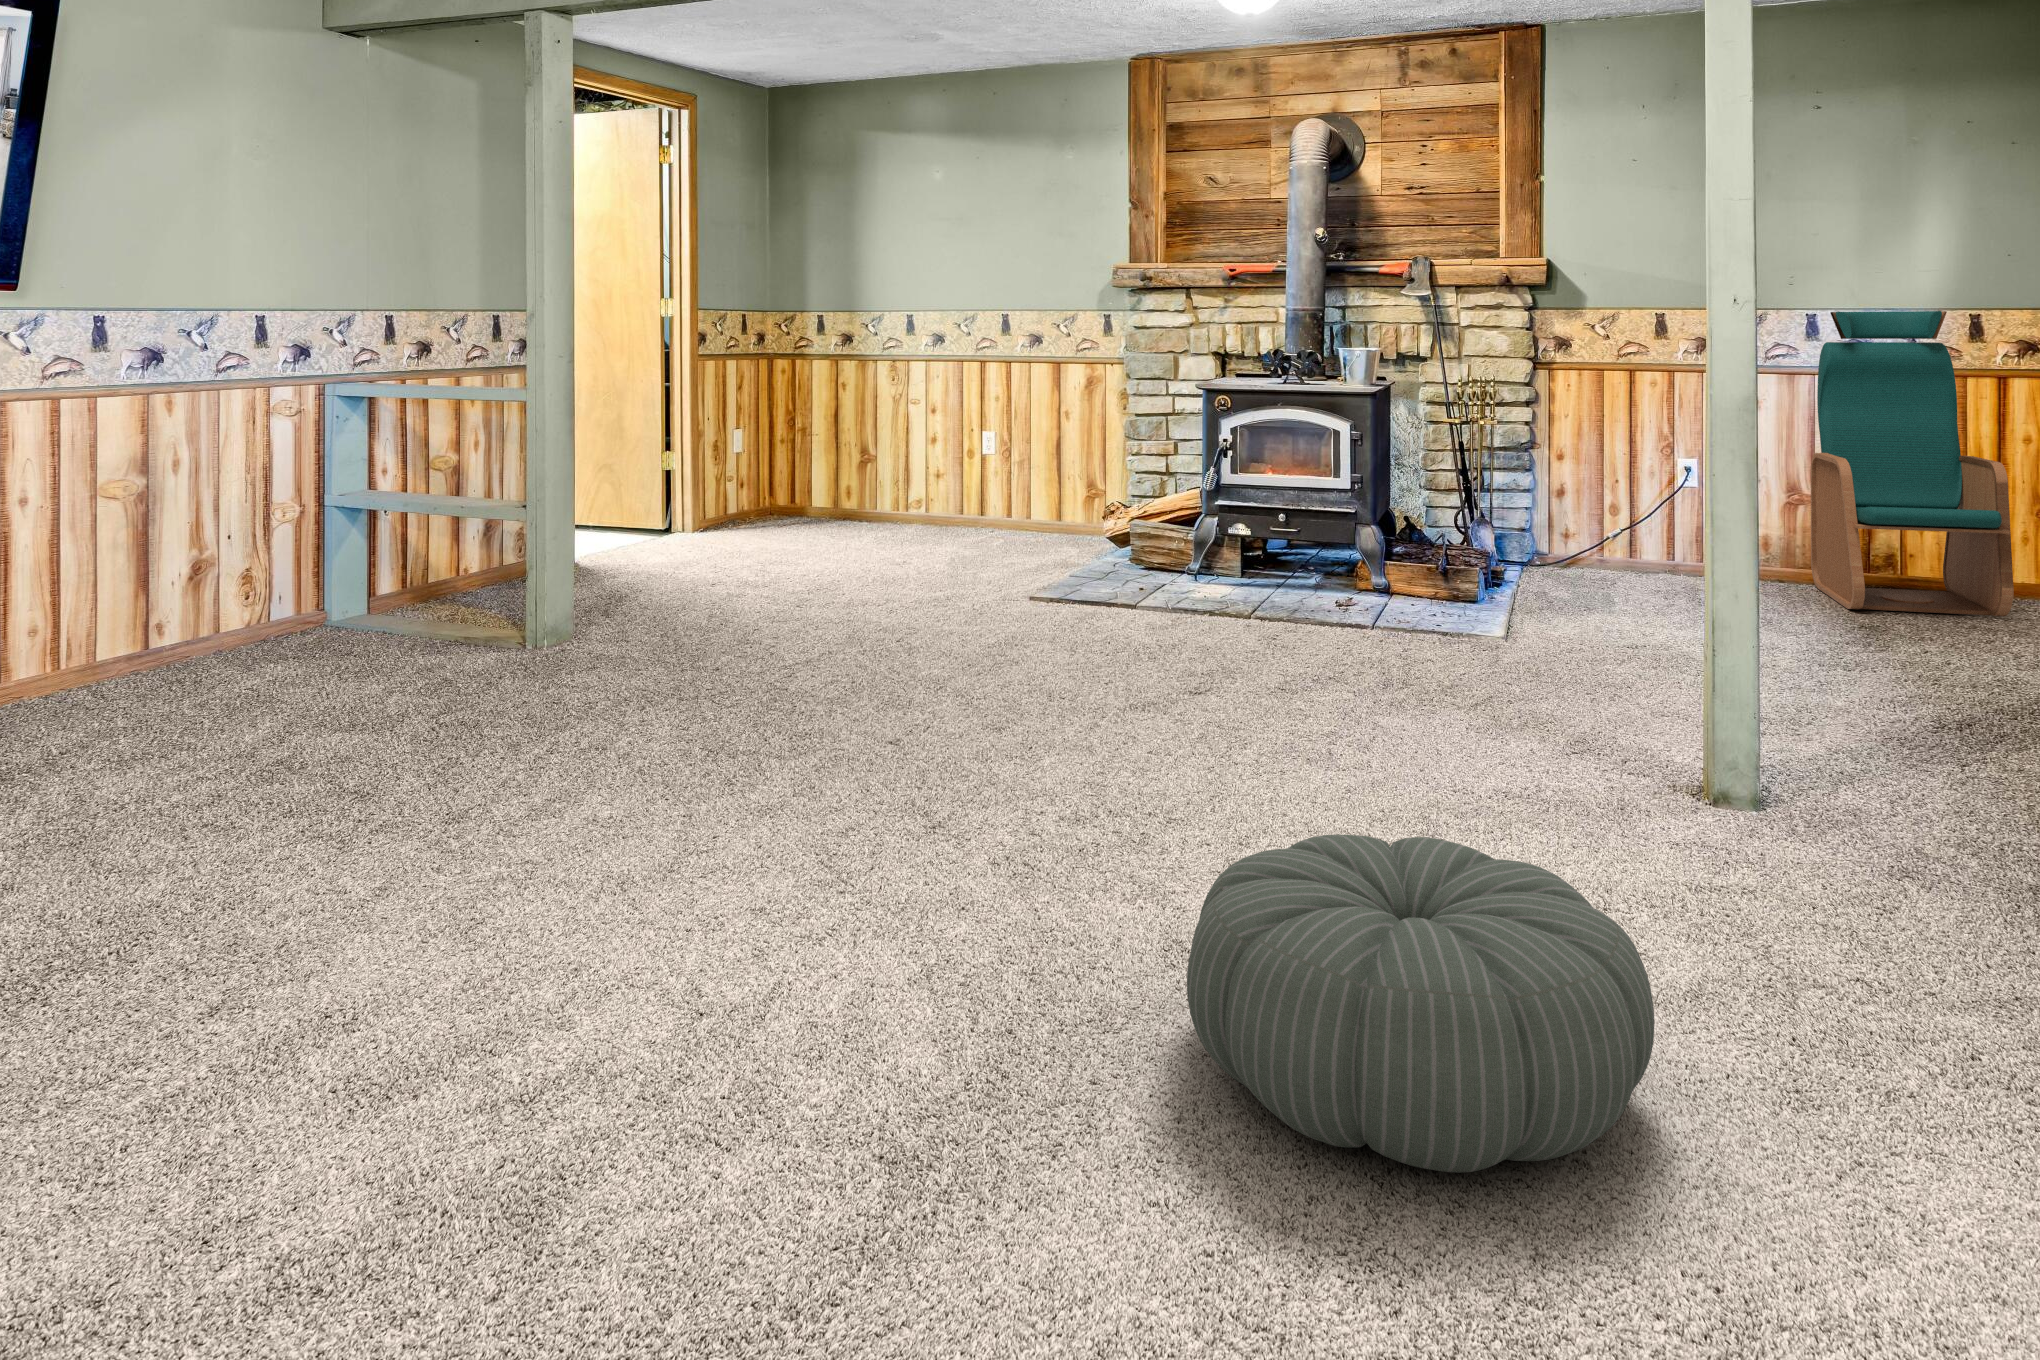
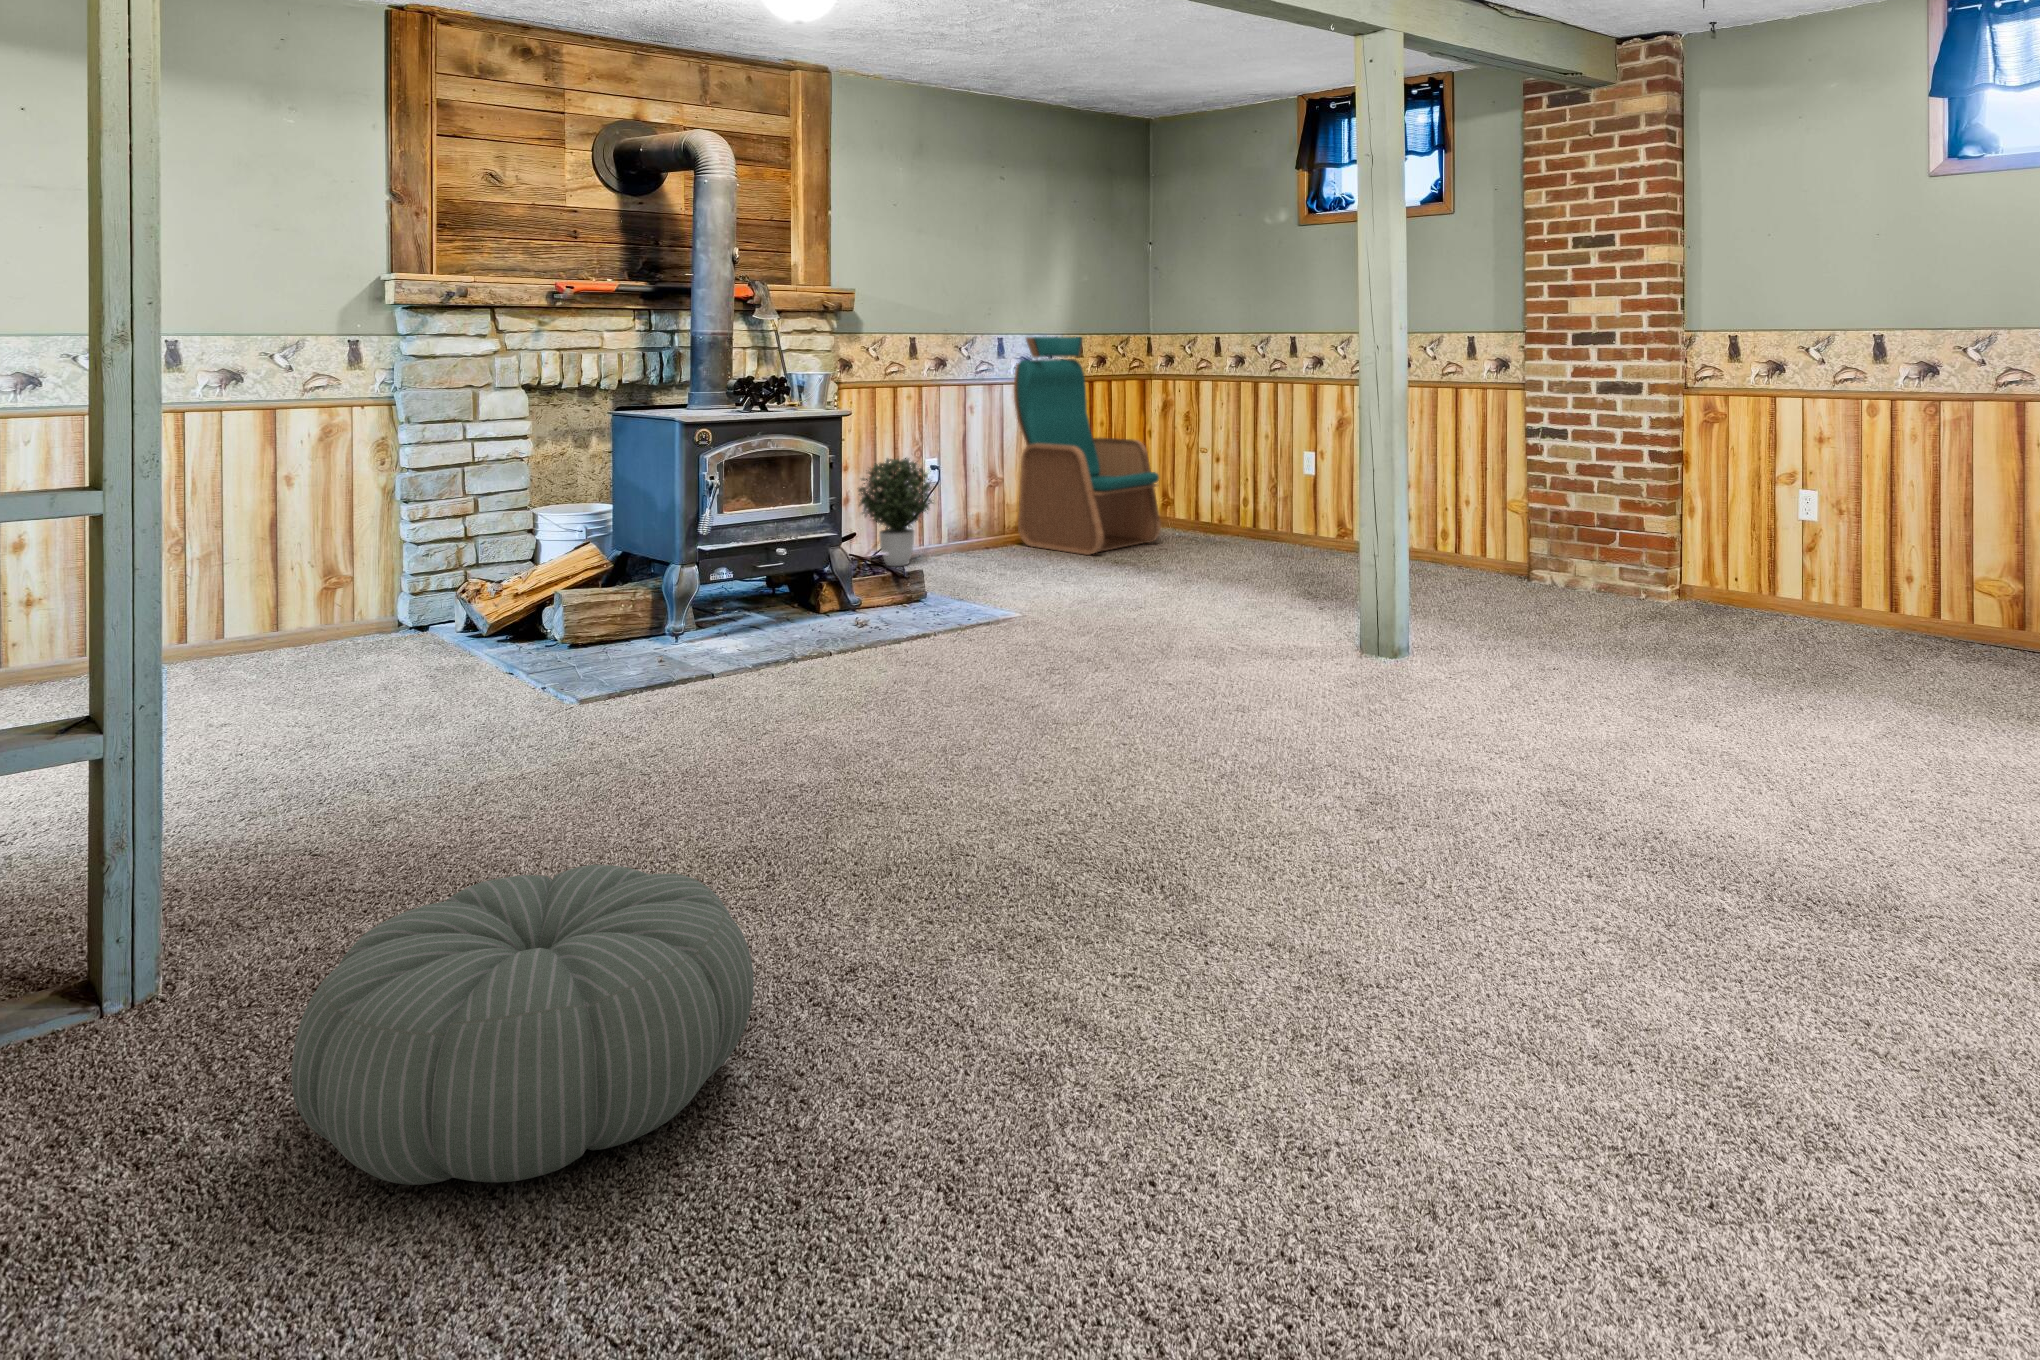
potted plant: none [1558,449,1651,576] -> present [859,458,933,566]
pouf: present [1187,834,1655,1173] -> present [291,865,754,1185]

